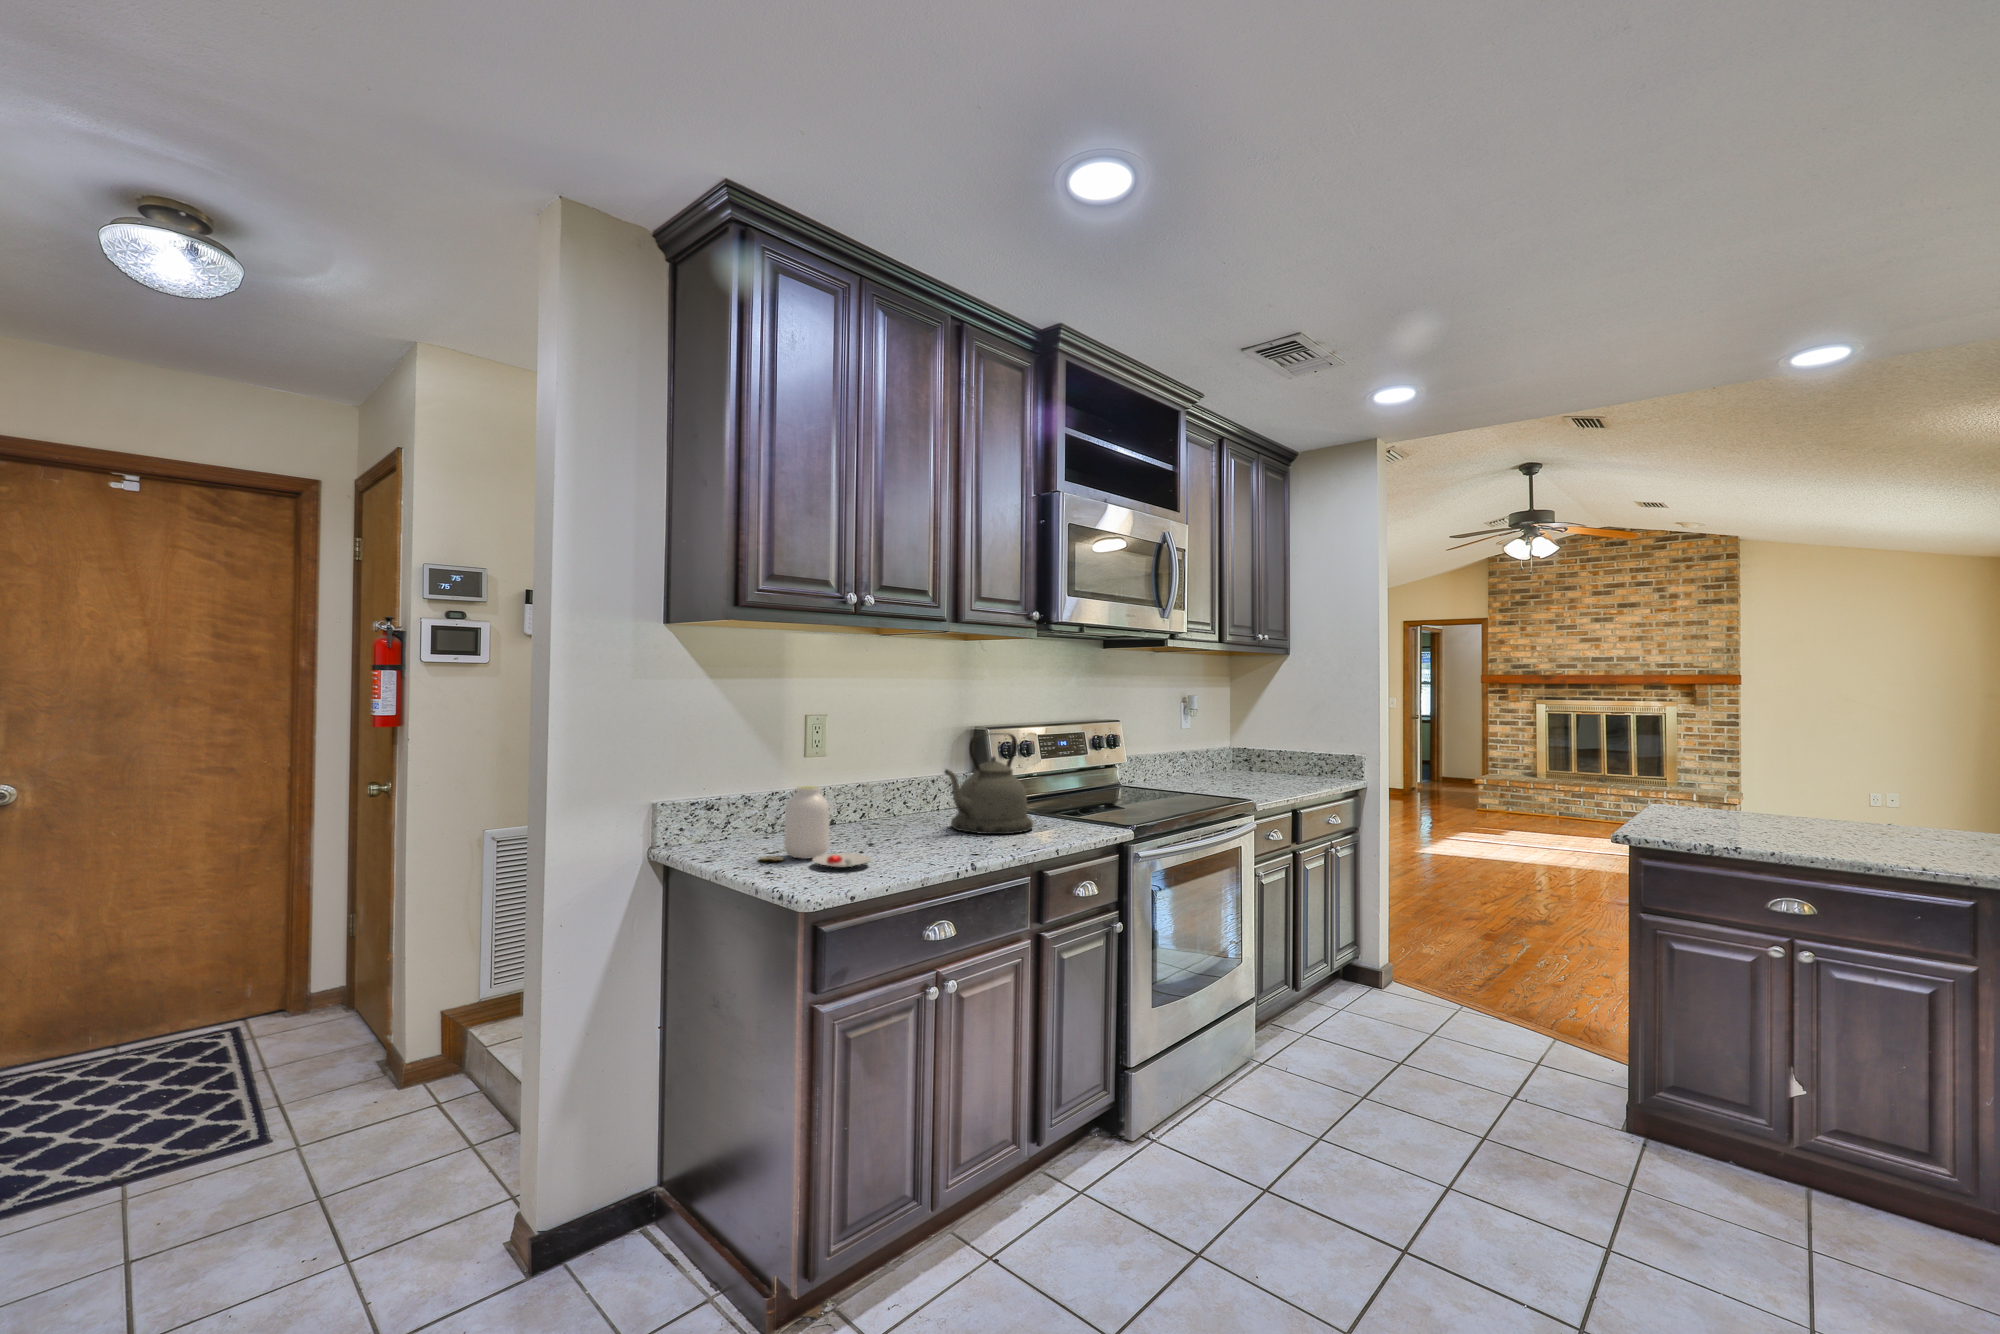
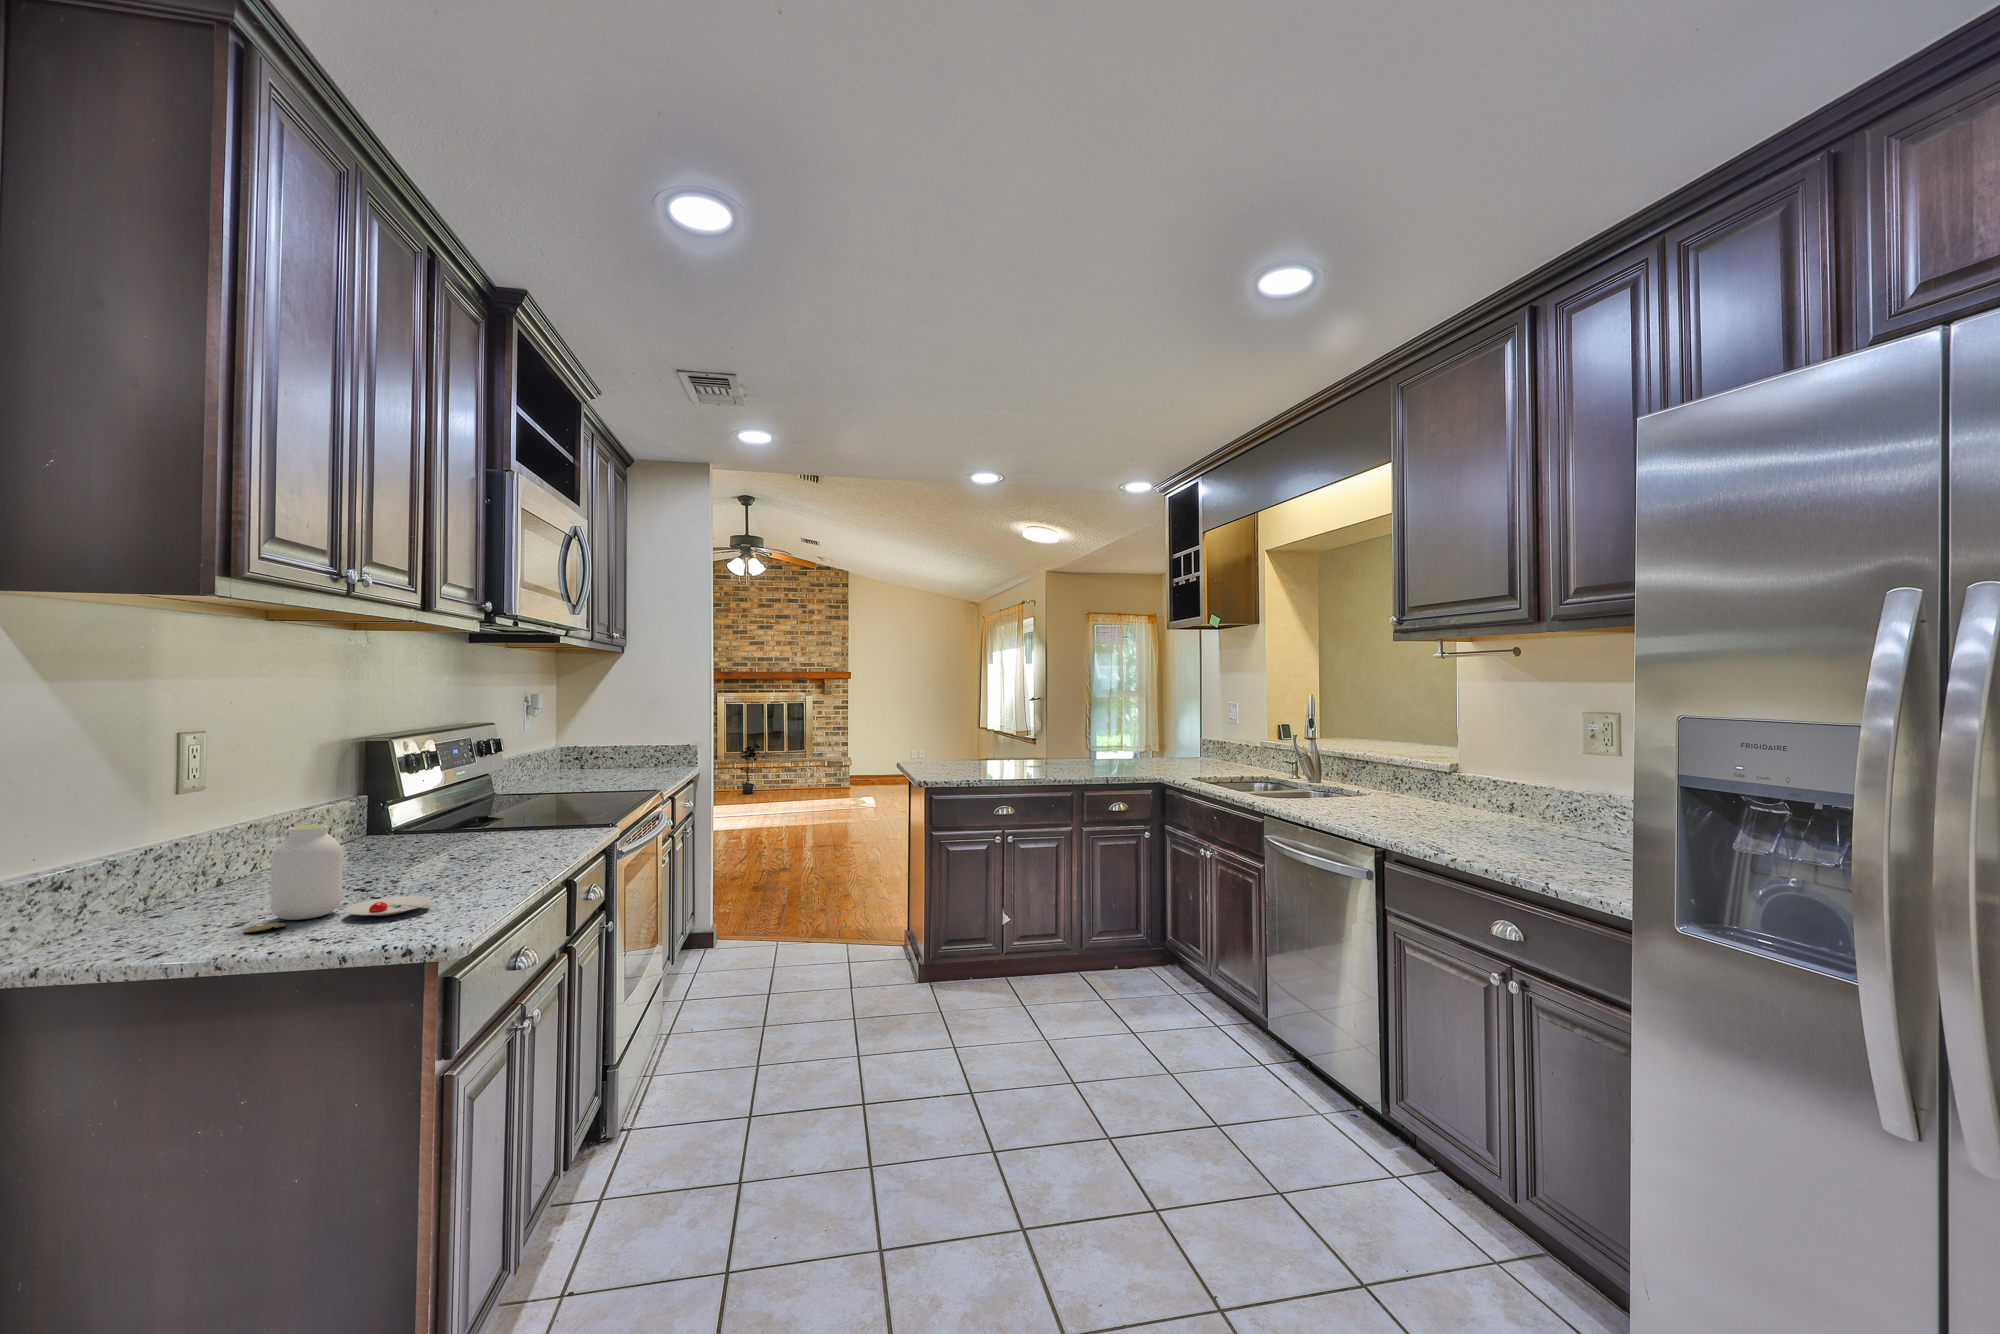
kettle: present [944,734,1033,834] -> none [402,744,511,859]
potted plant: none [1559,761,1592,826] -> present [740,741,760,794]

